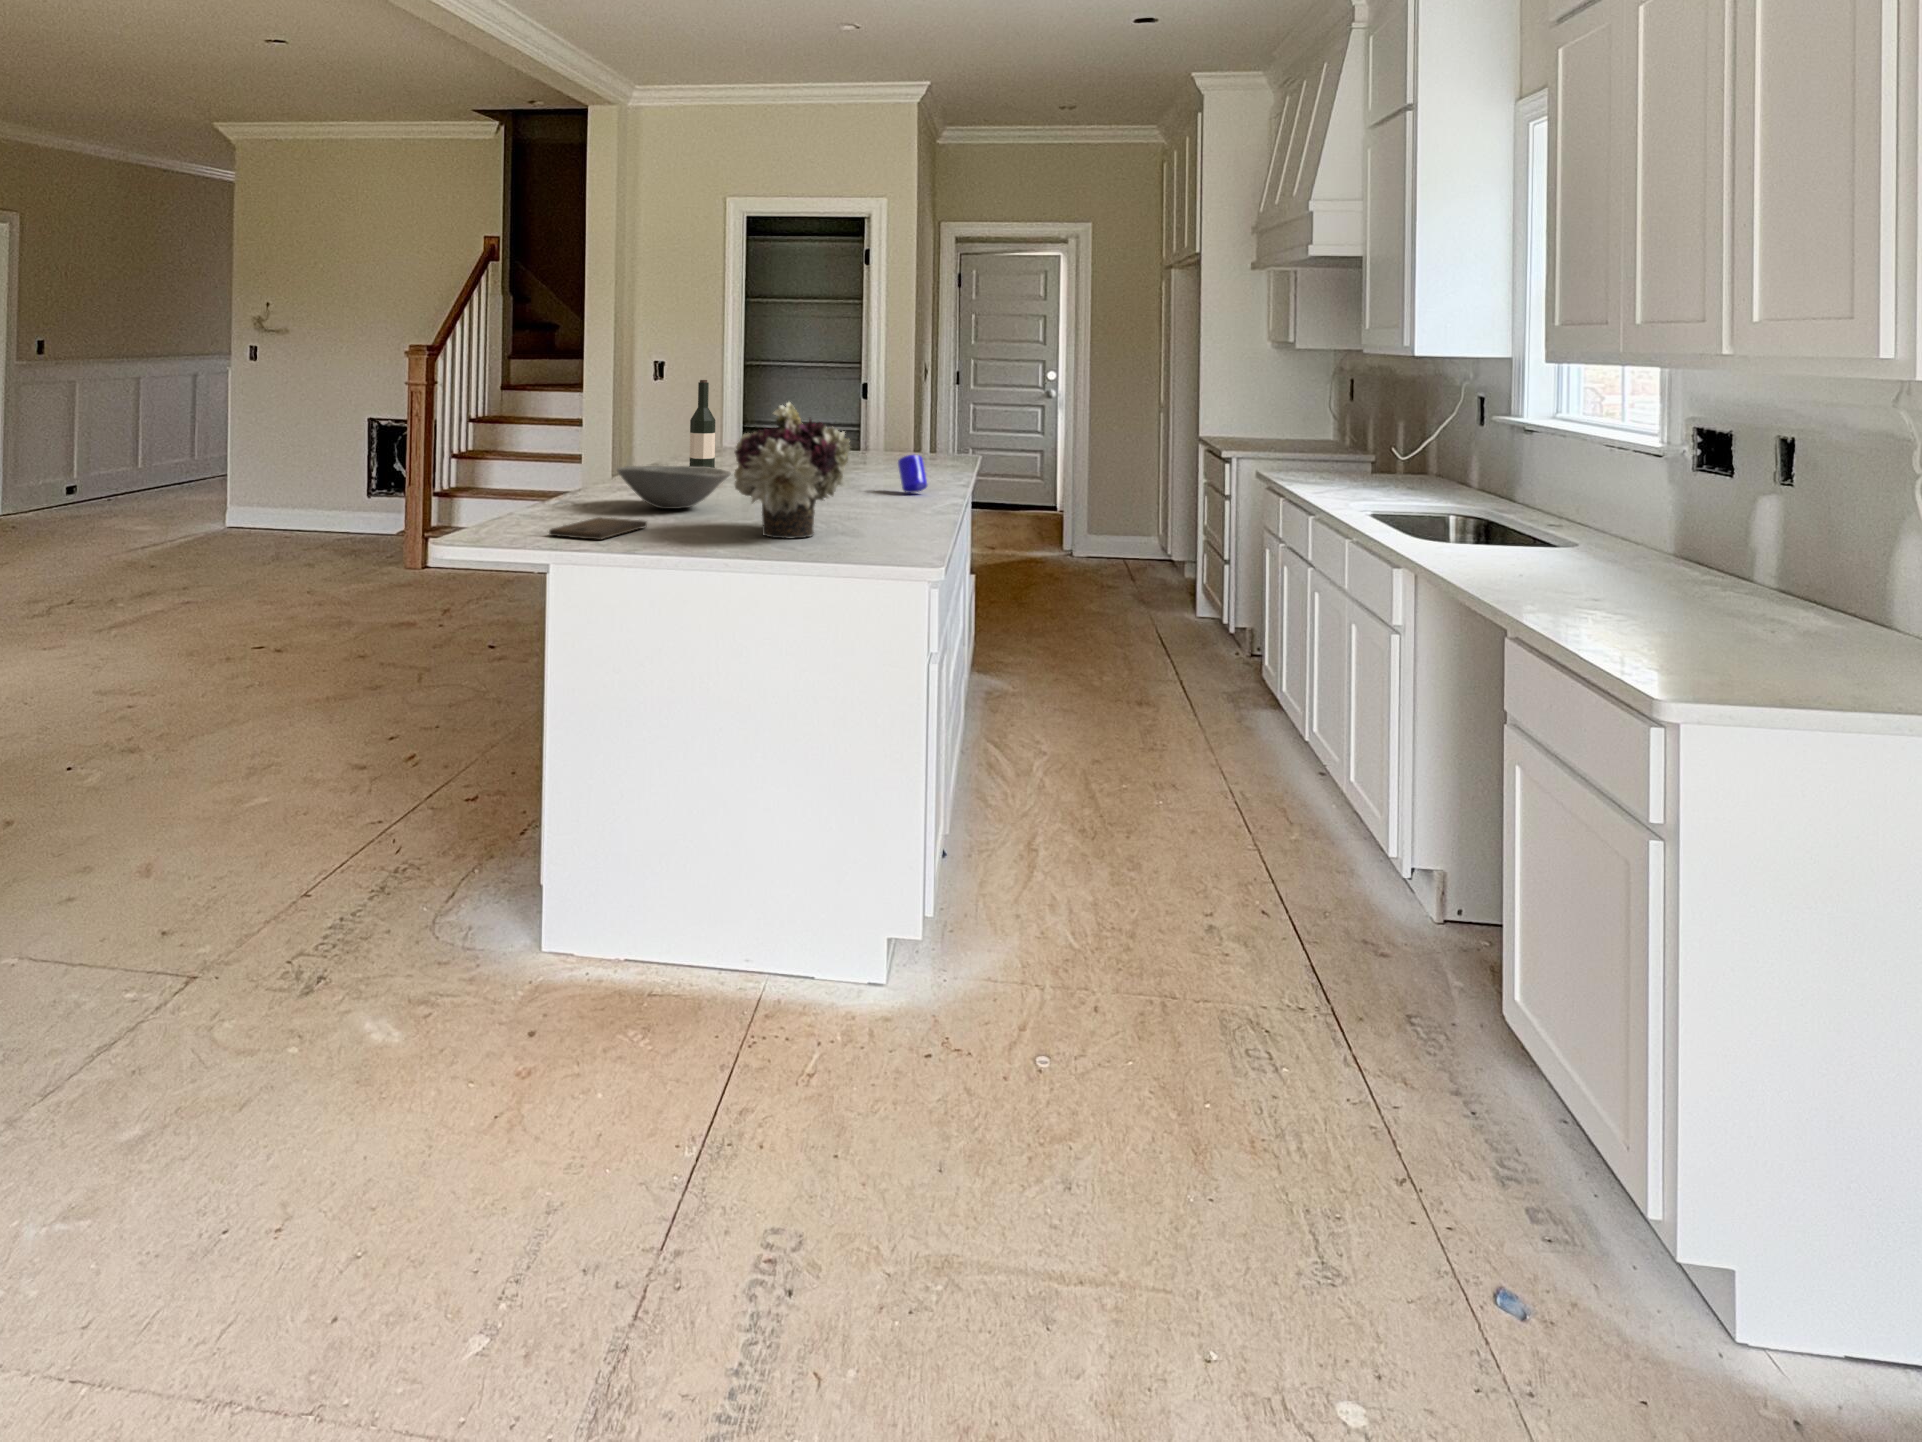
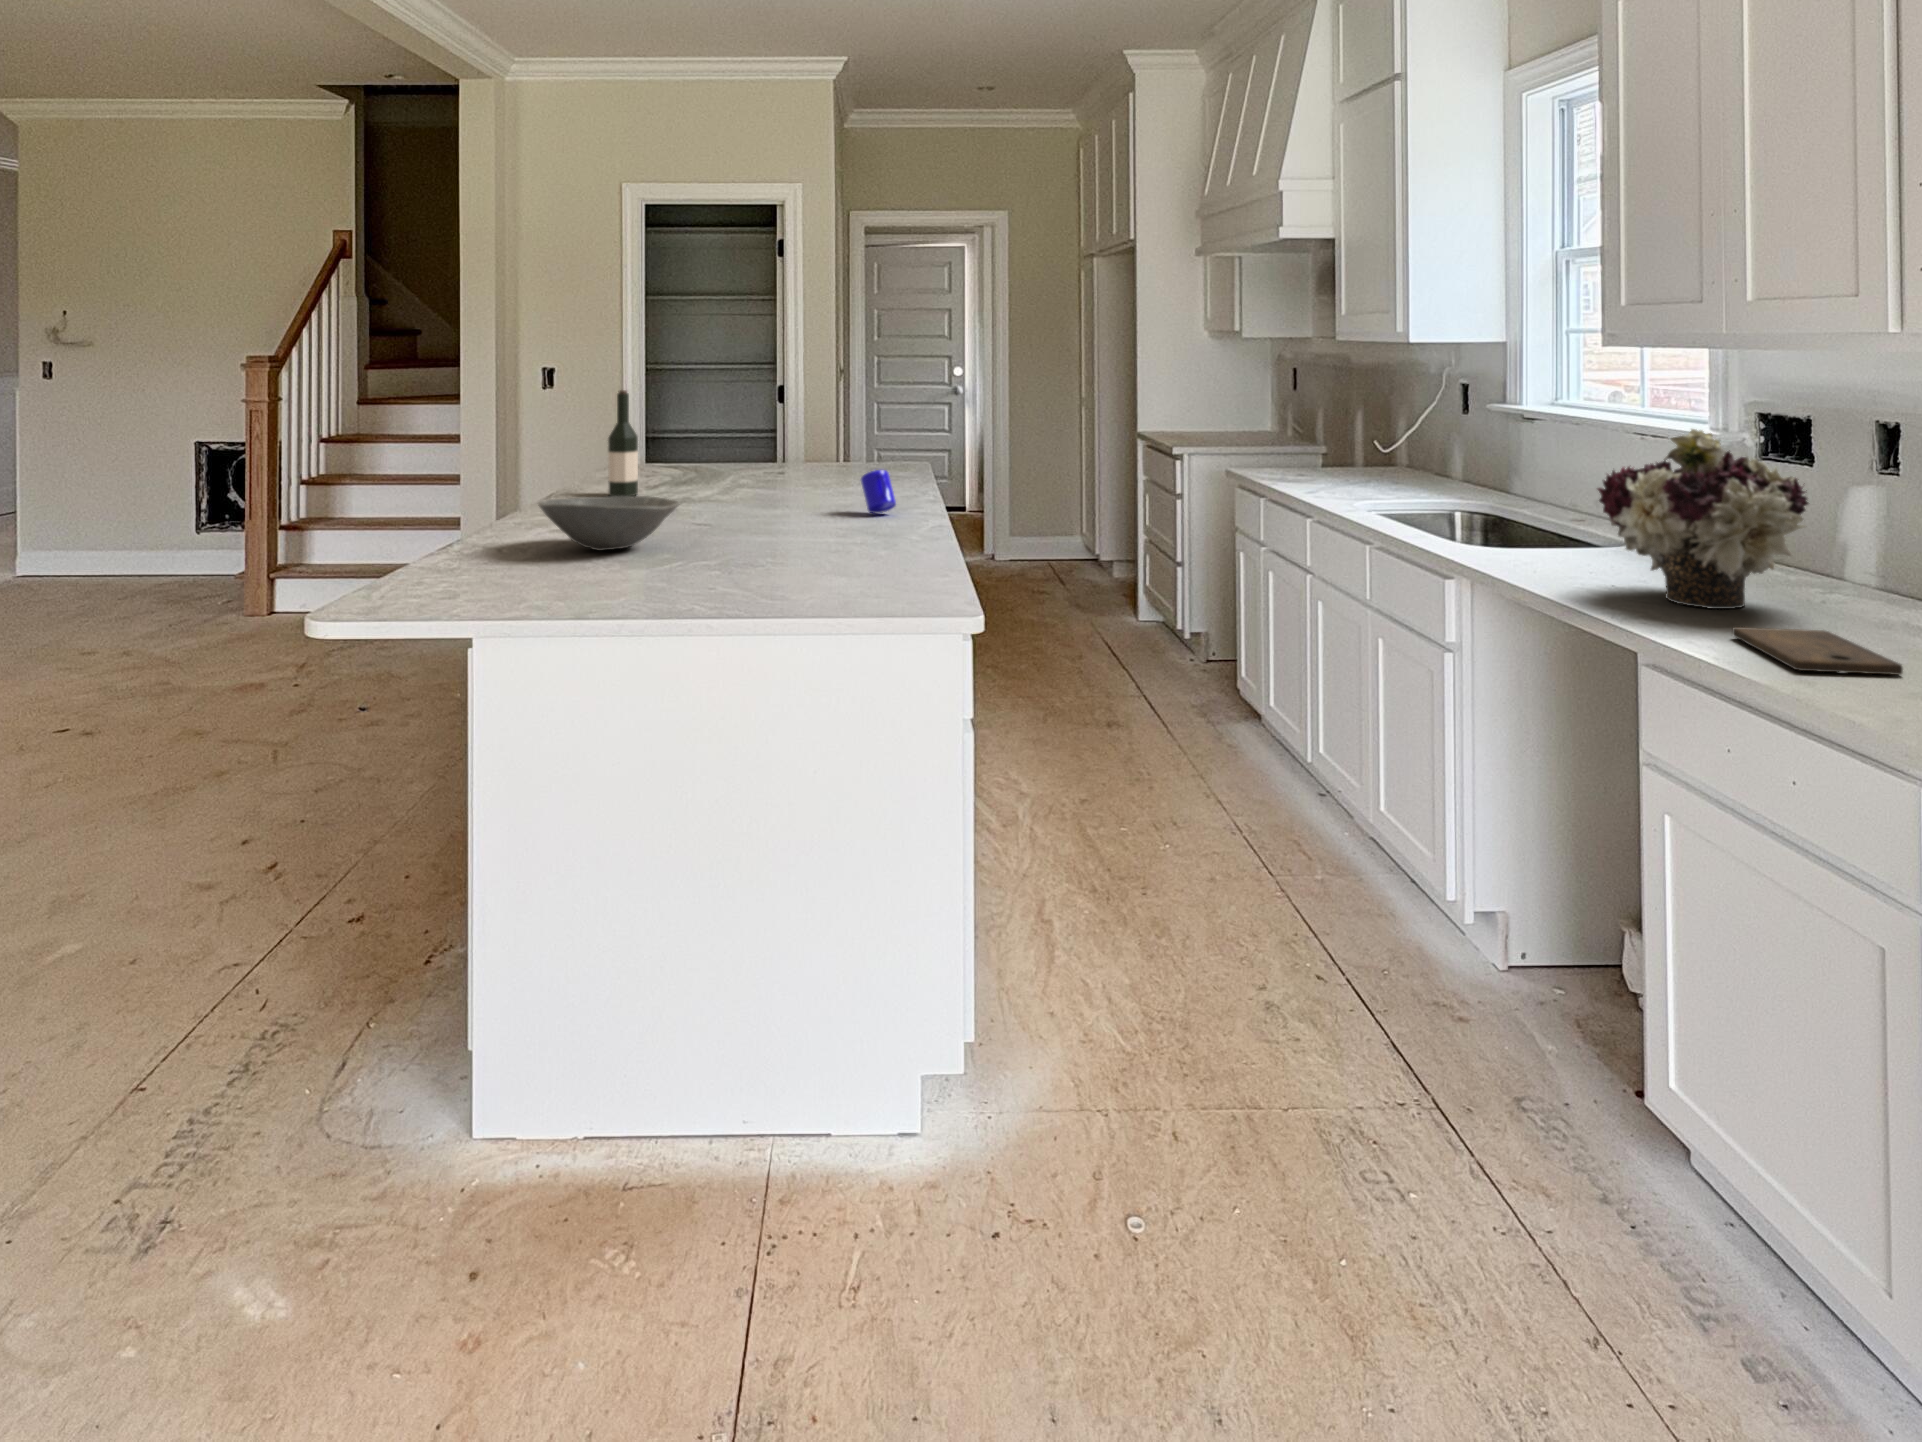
flower arrangement: present [734,402,850,538] -> present [1598,429,1808,609]
cutting board: present [549,517,647,540] -> present [1732,627,1903,675]

